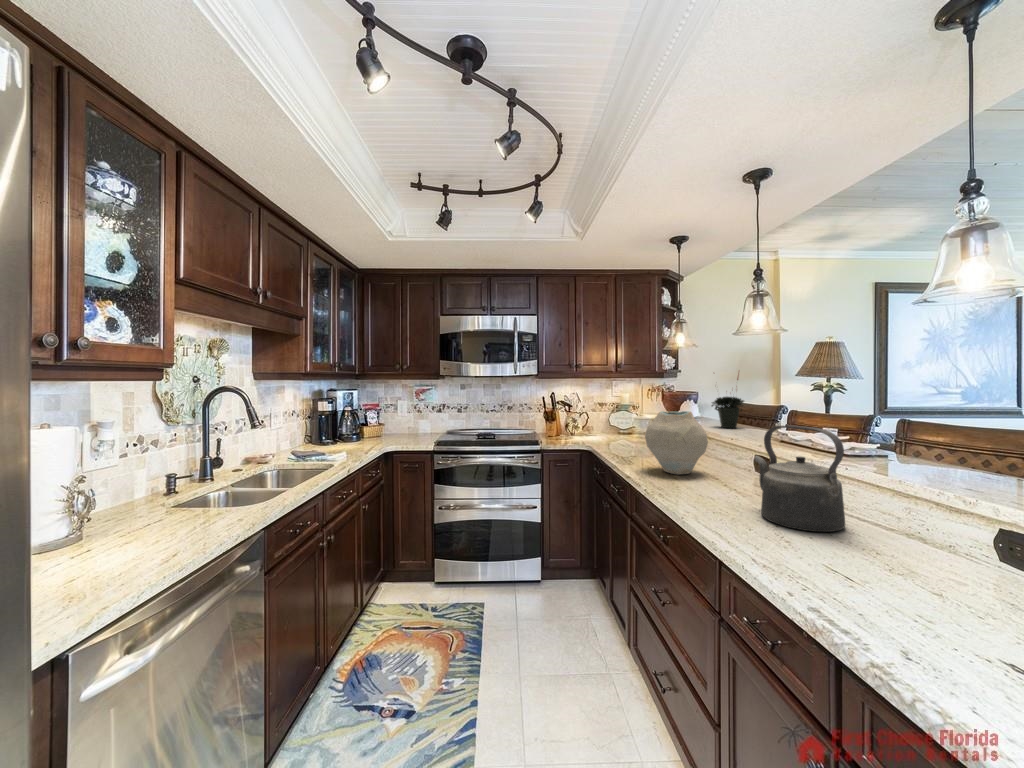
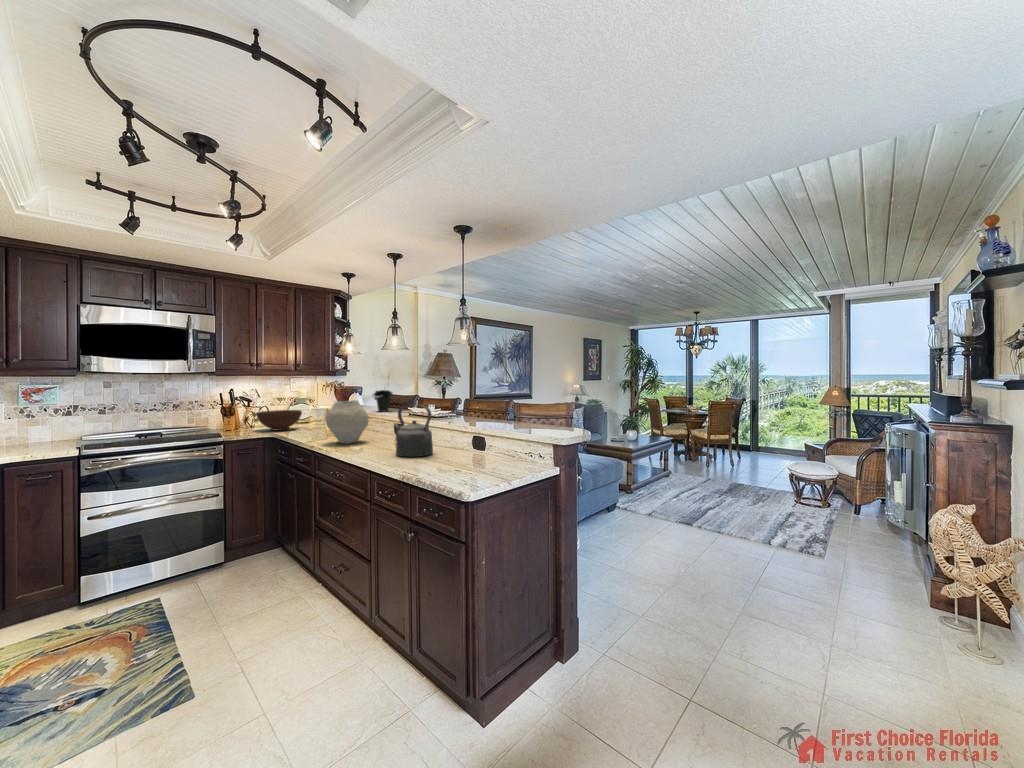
fruit bowl: none [575,417,622,441] -> present [256,410,302,430]

